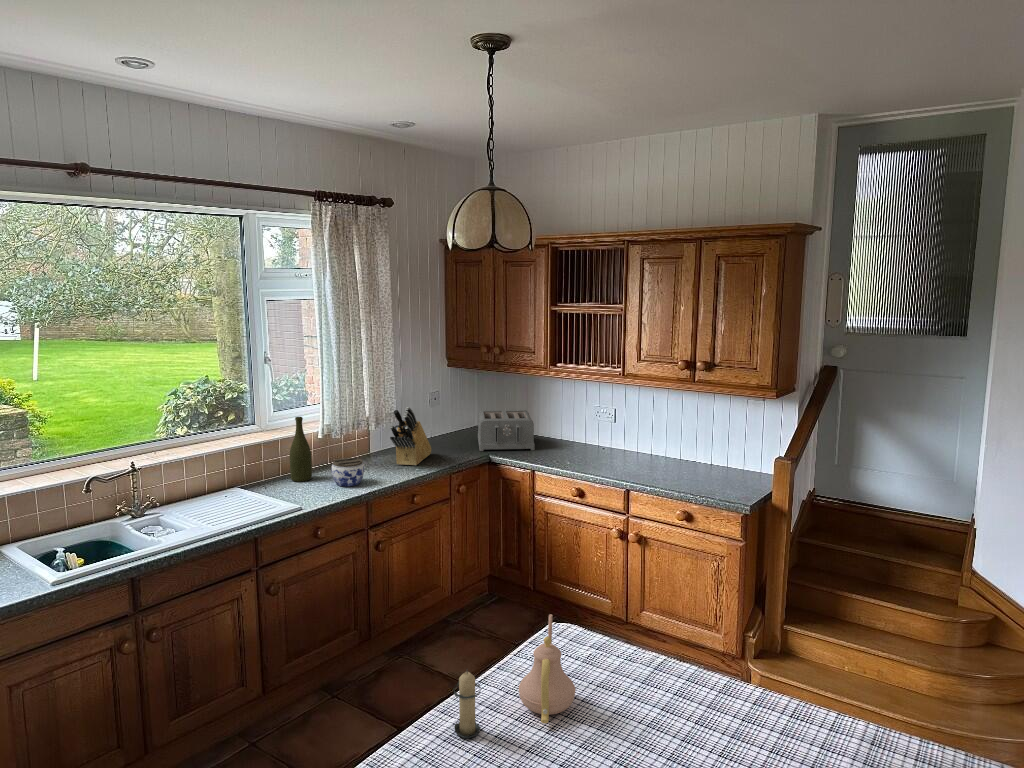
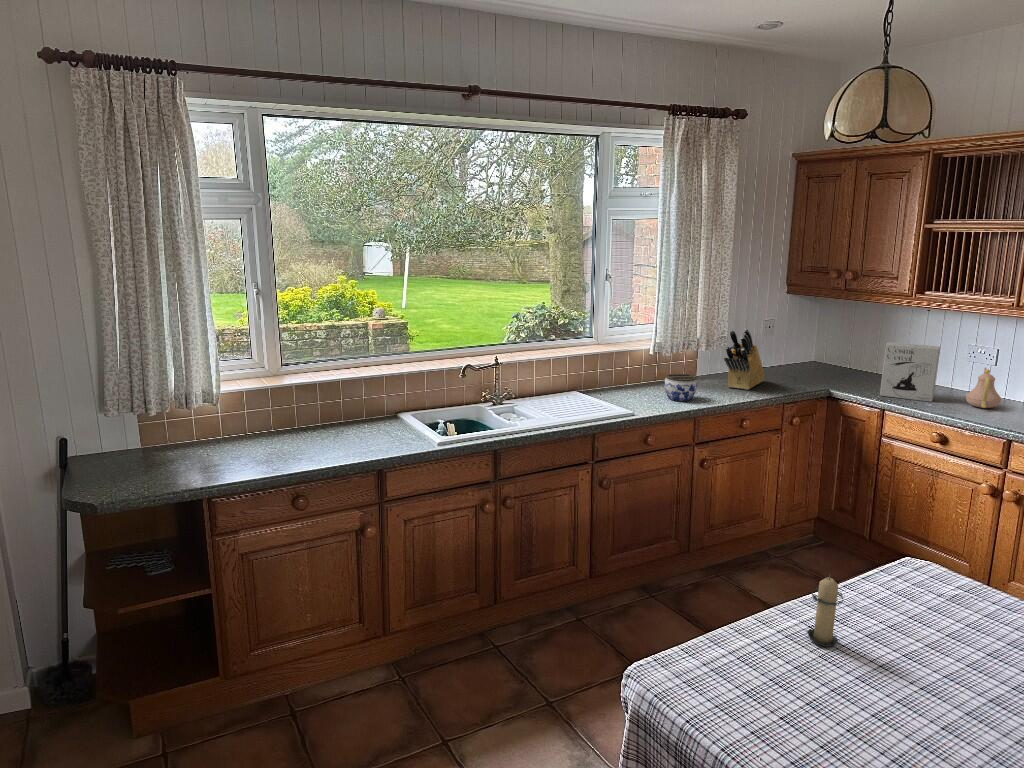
toaster: present [478,410,535,451] -> none [815,342,886,388]
cereal box: none [530,410,573,460] -> present [880,342,940,402]
bottle: present [290,417,312,482] -> none [624,330,645,392]
teapot: present [519,614,575,724] -> present [966,368,1001,408]

